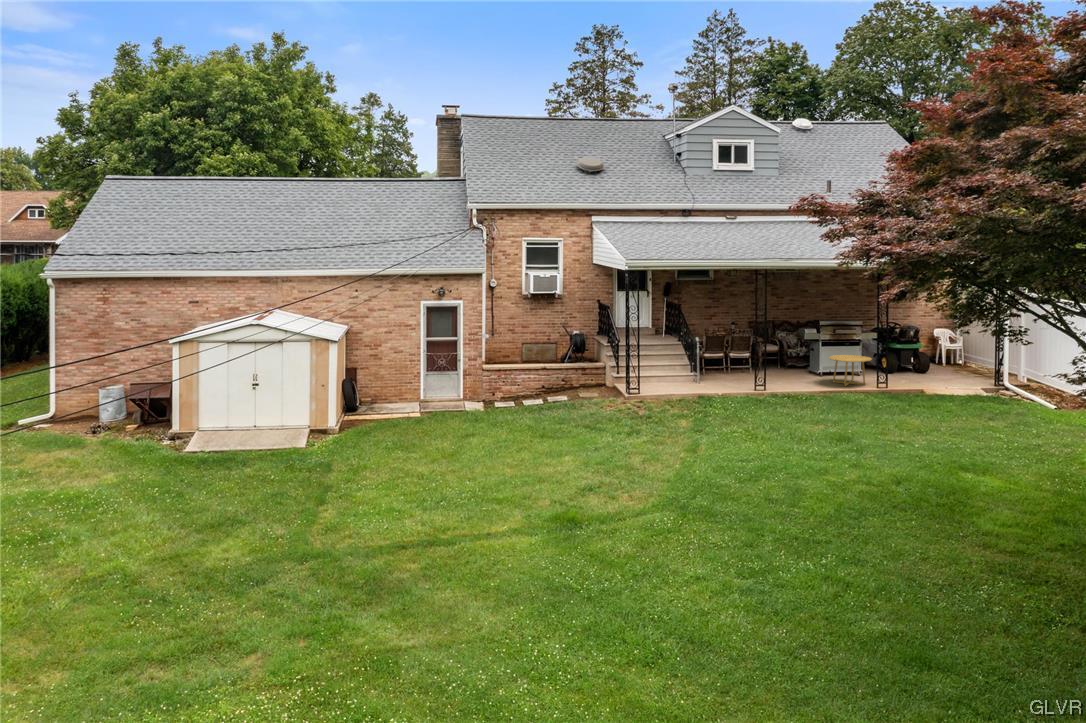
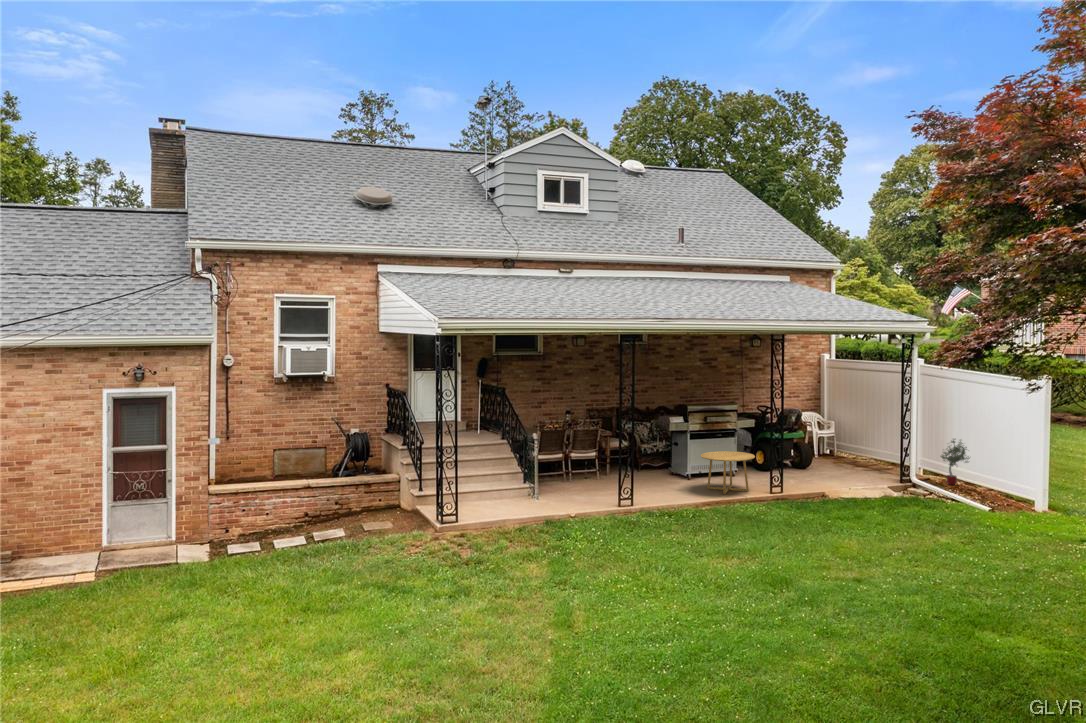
potted tree: none [1034,350,1060,388] -> present [941,439,970,485]

